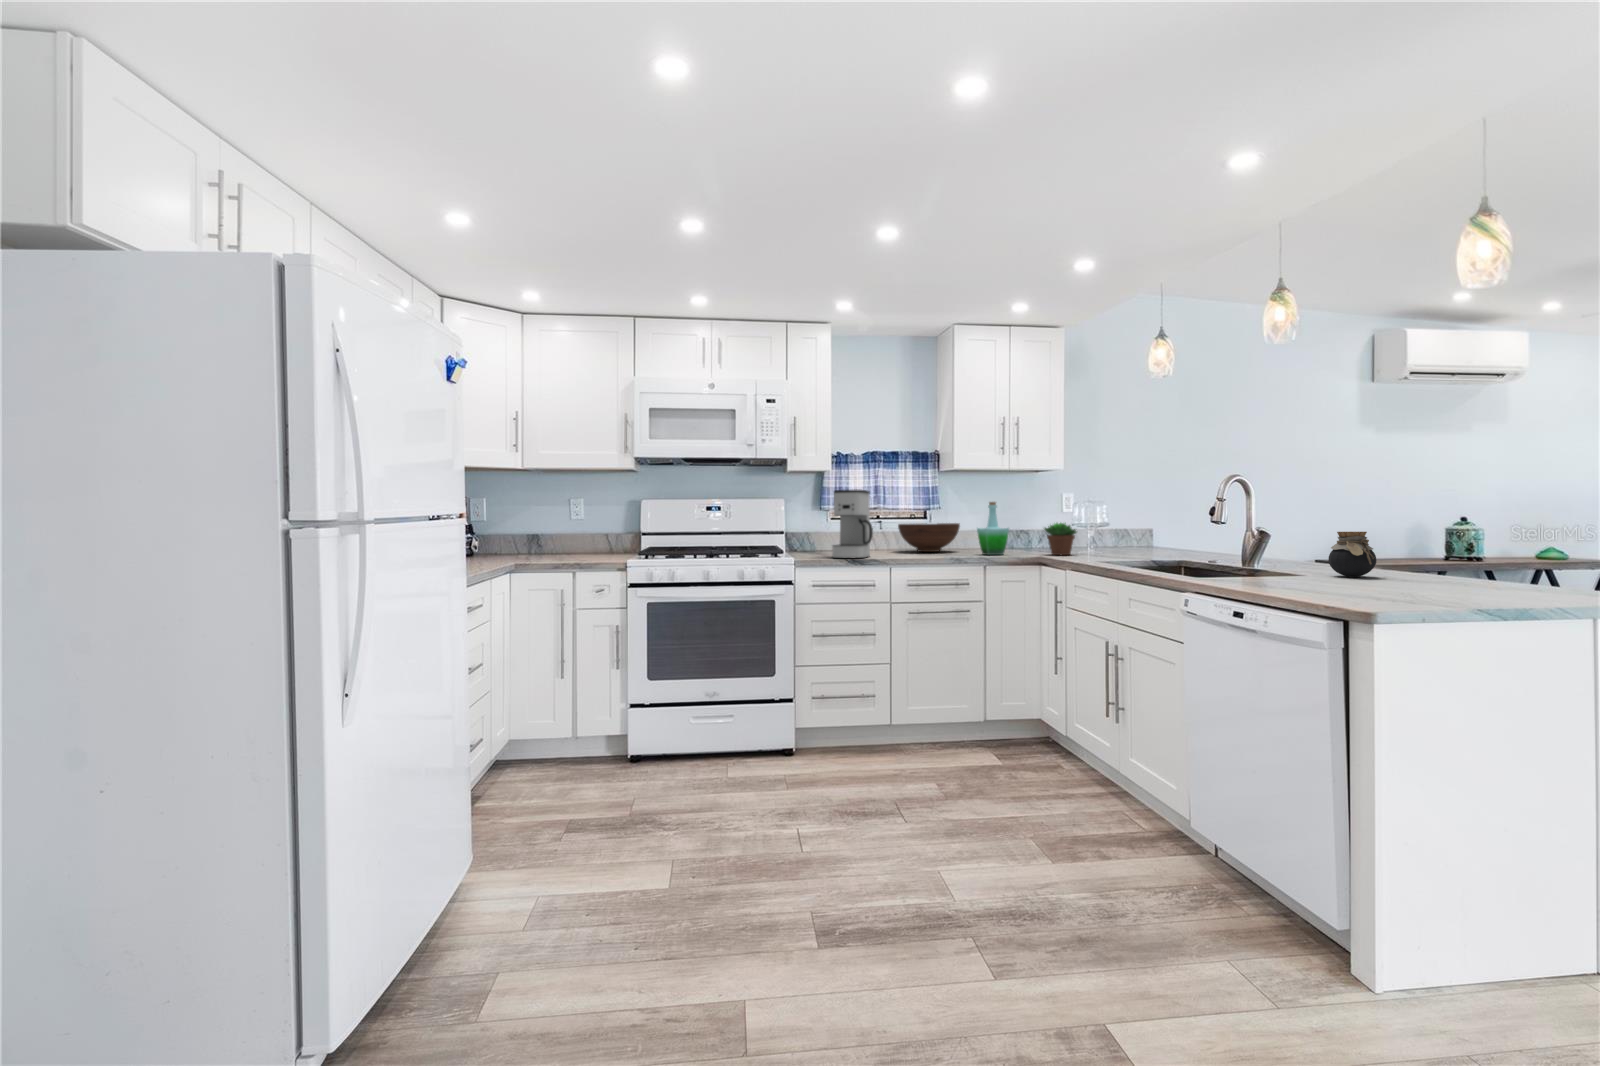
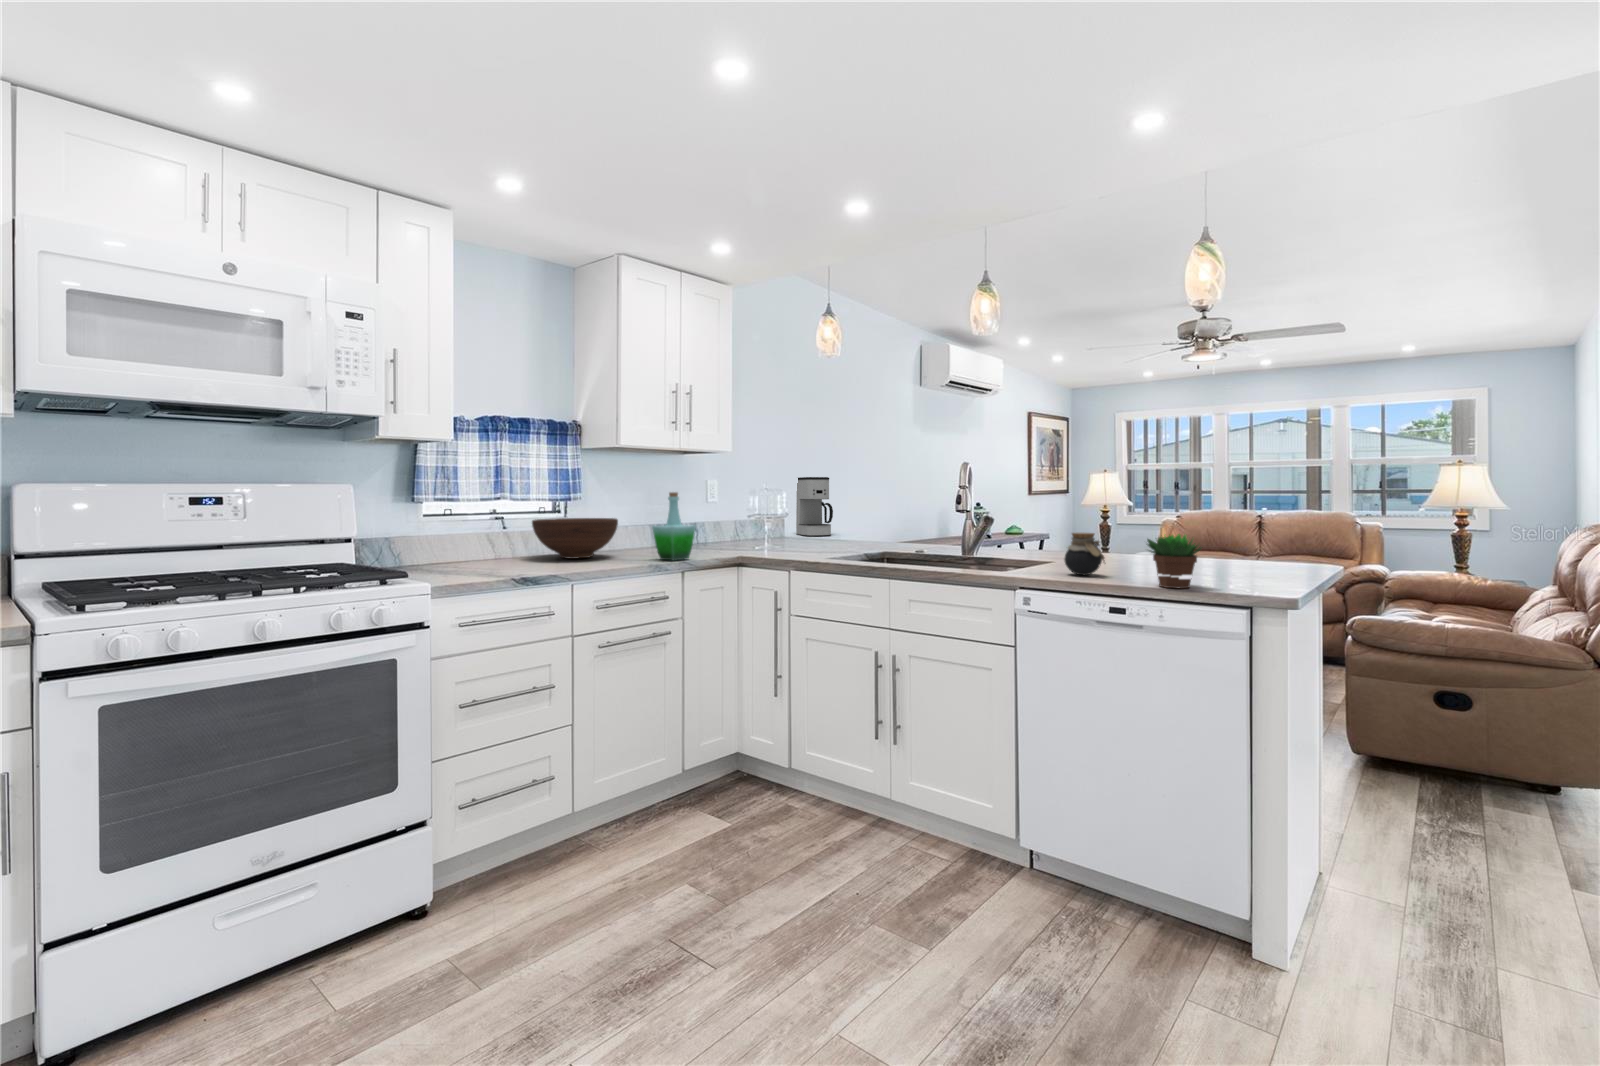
coffee maker: present [832,489,873,558] -> present [796,477,833,536]
succulent plant: present [1044,523,1077,555] -> present [1147,534,1202,588]

